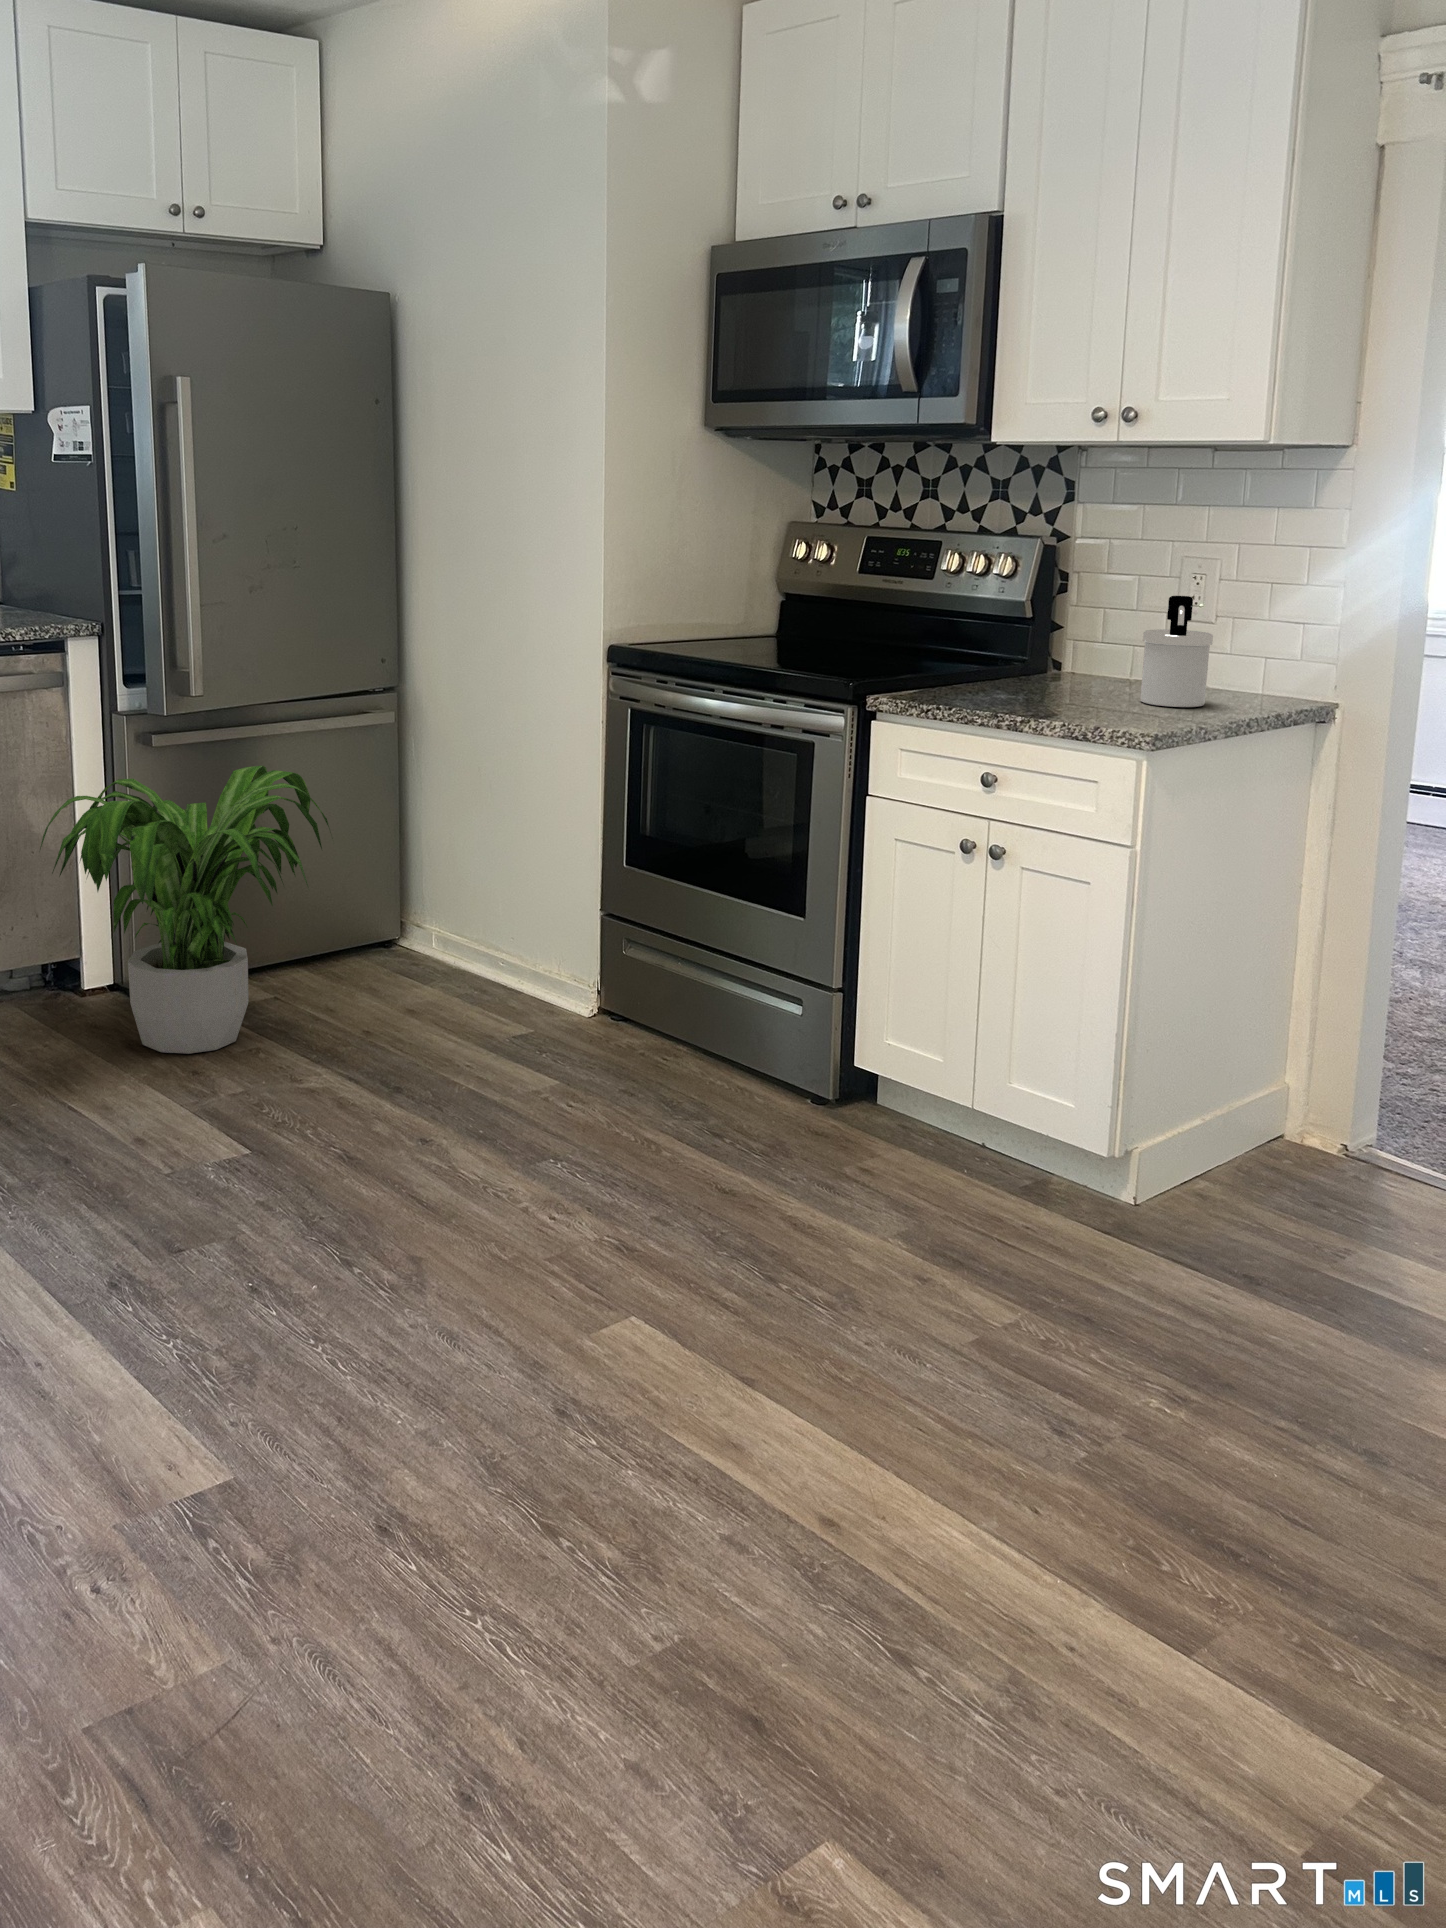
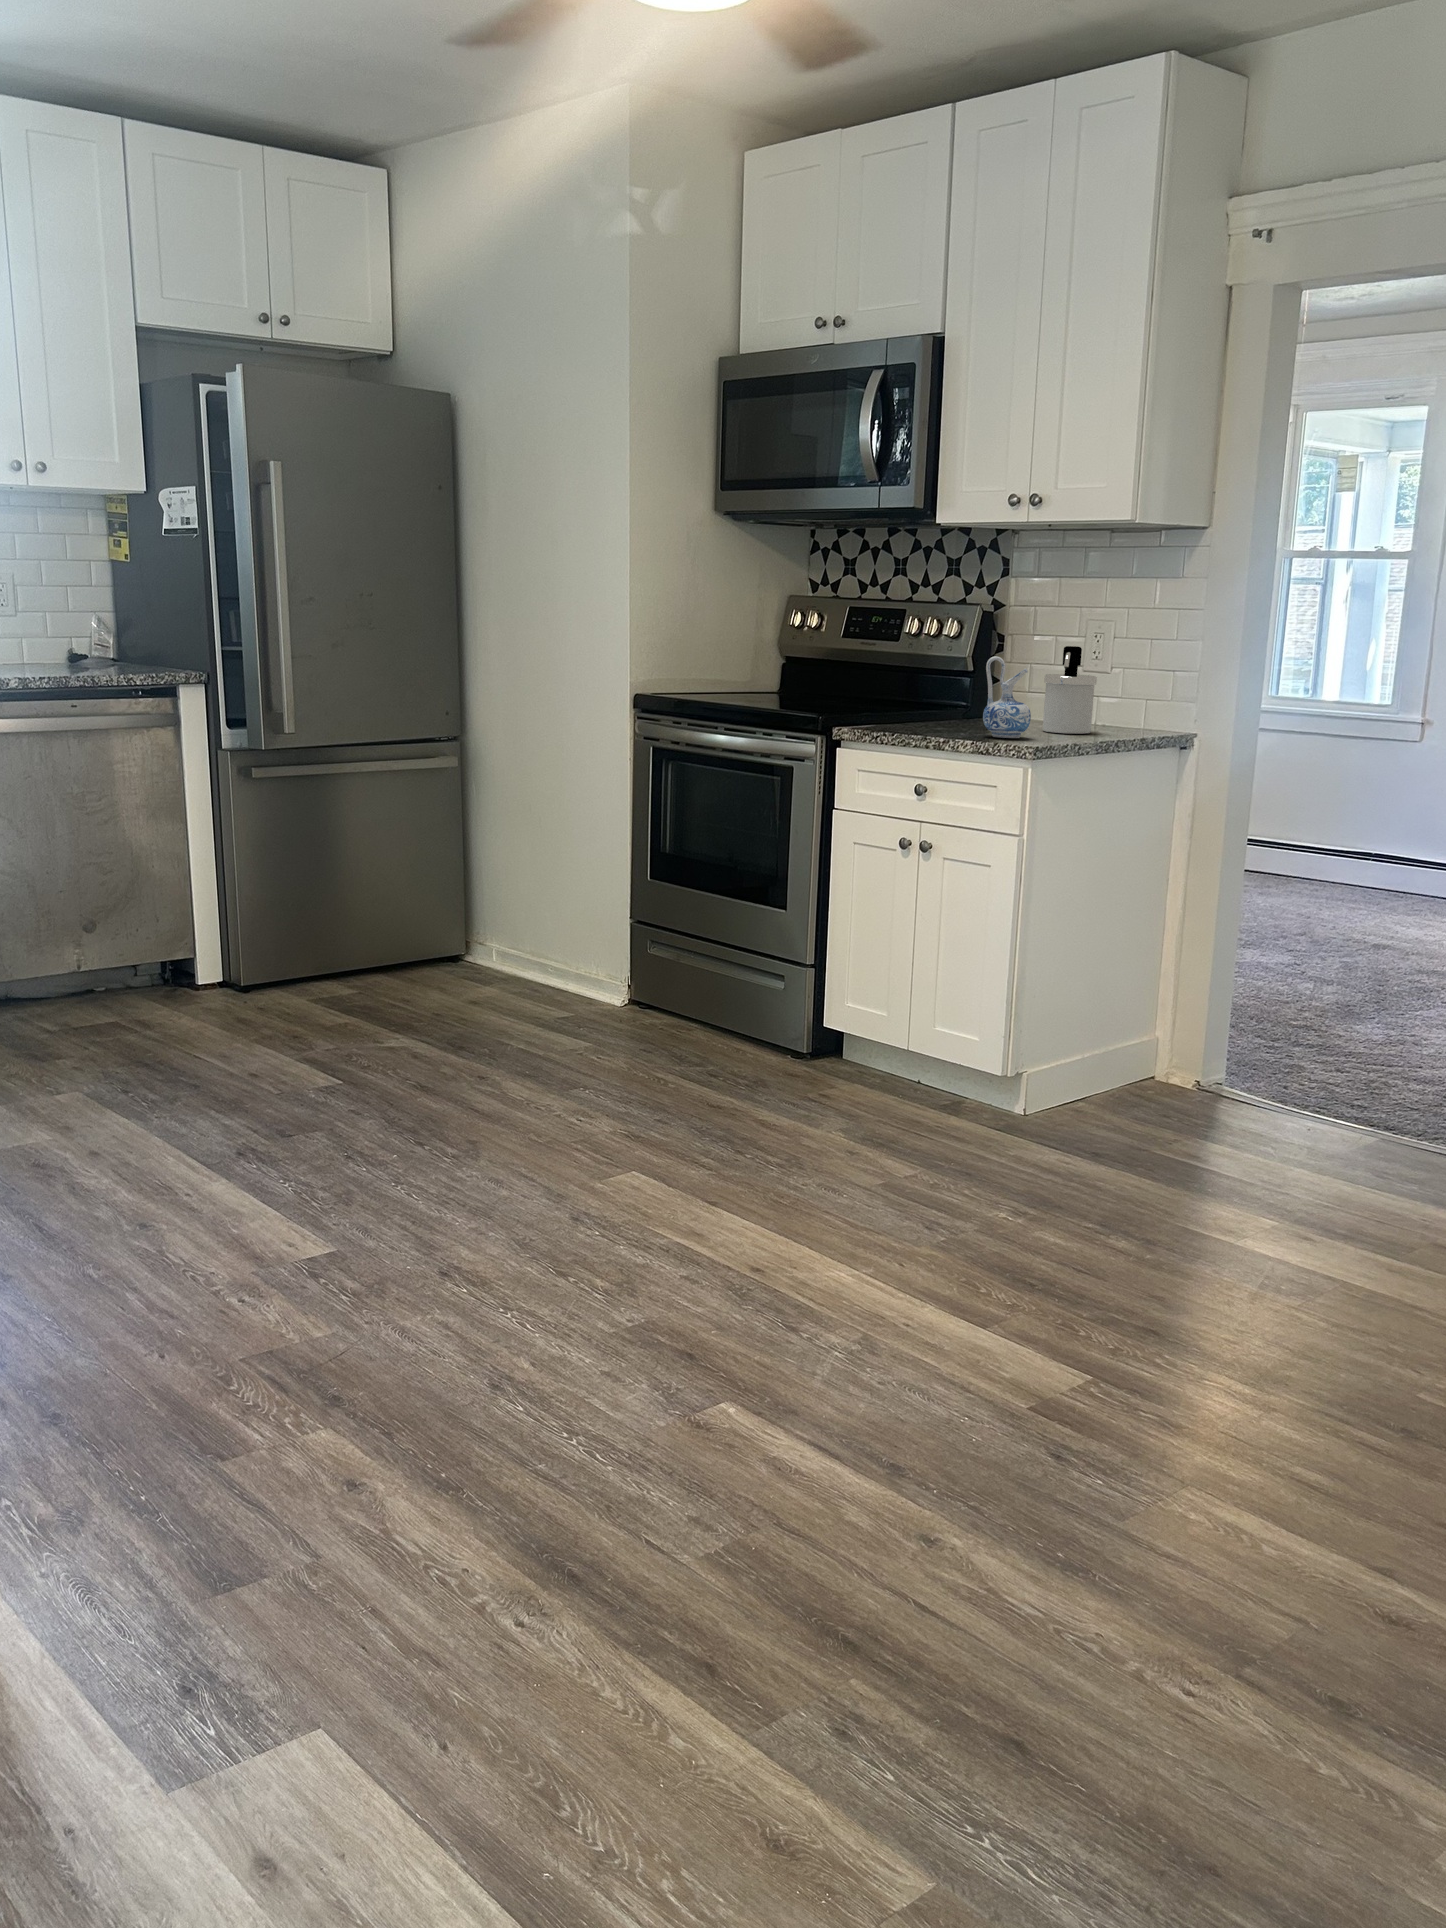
ceramic pitcher: none [1075,615,1139,719] -> present [983,656,1031,738]
potted plant: present [40,766,330,1054] -> none [161,795,409,1027]

